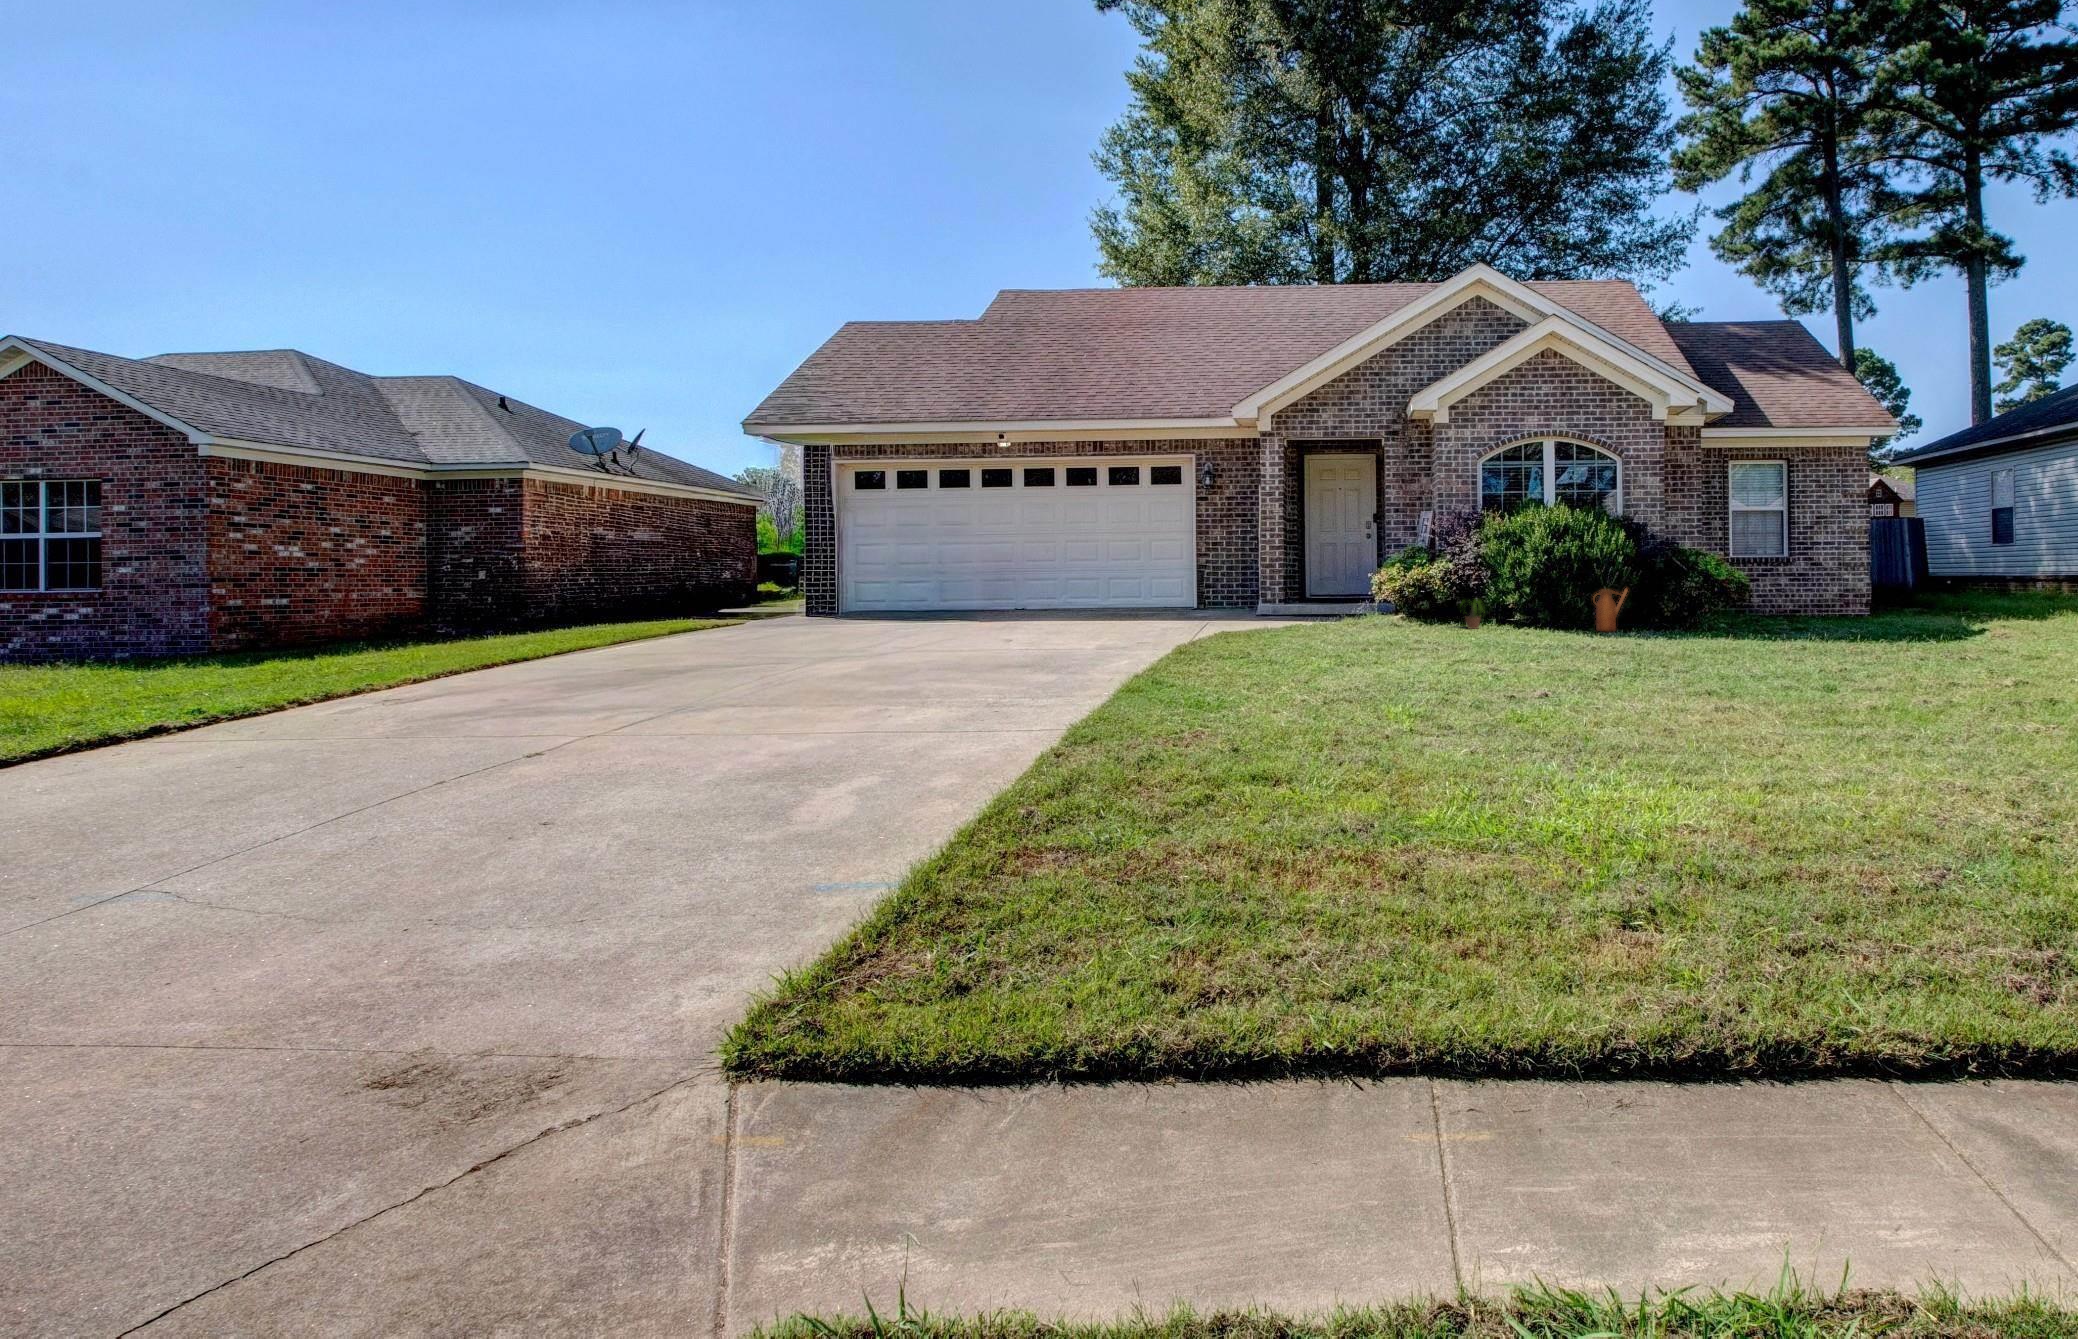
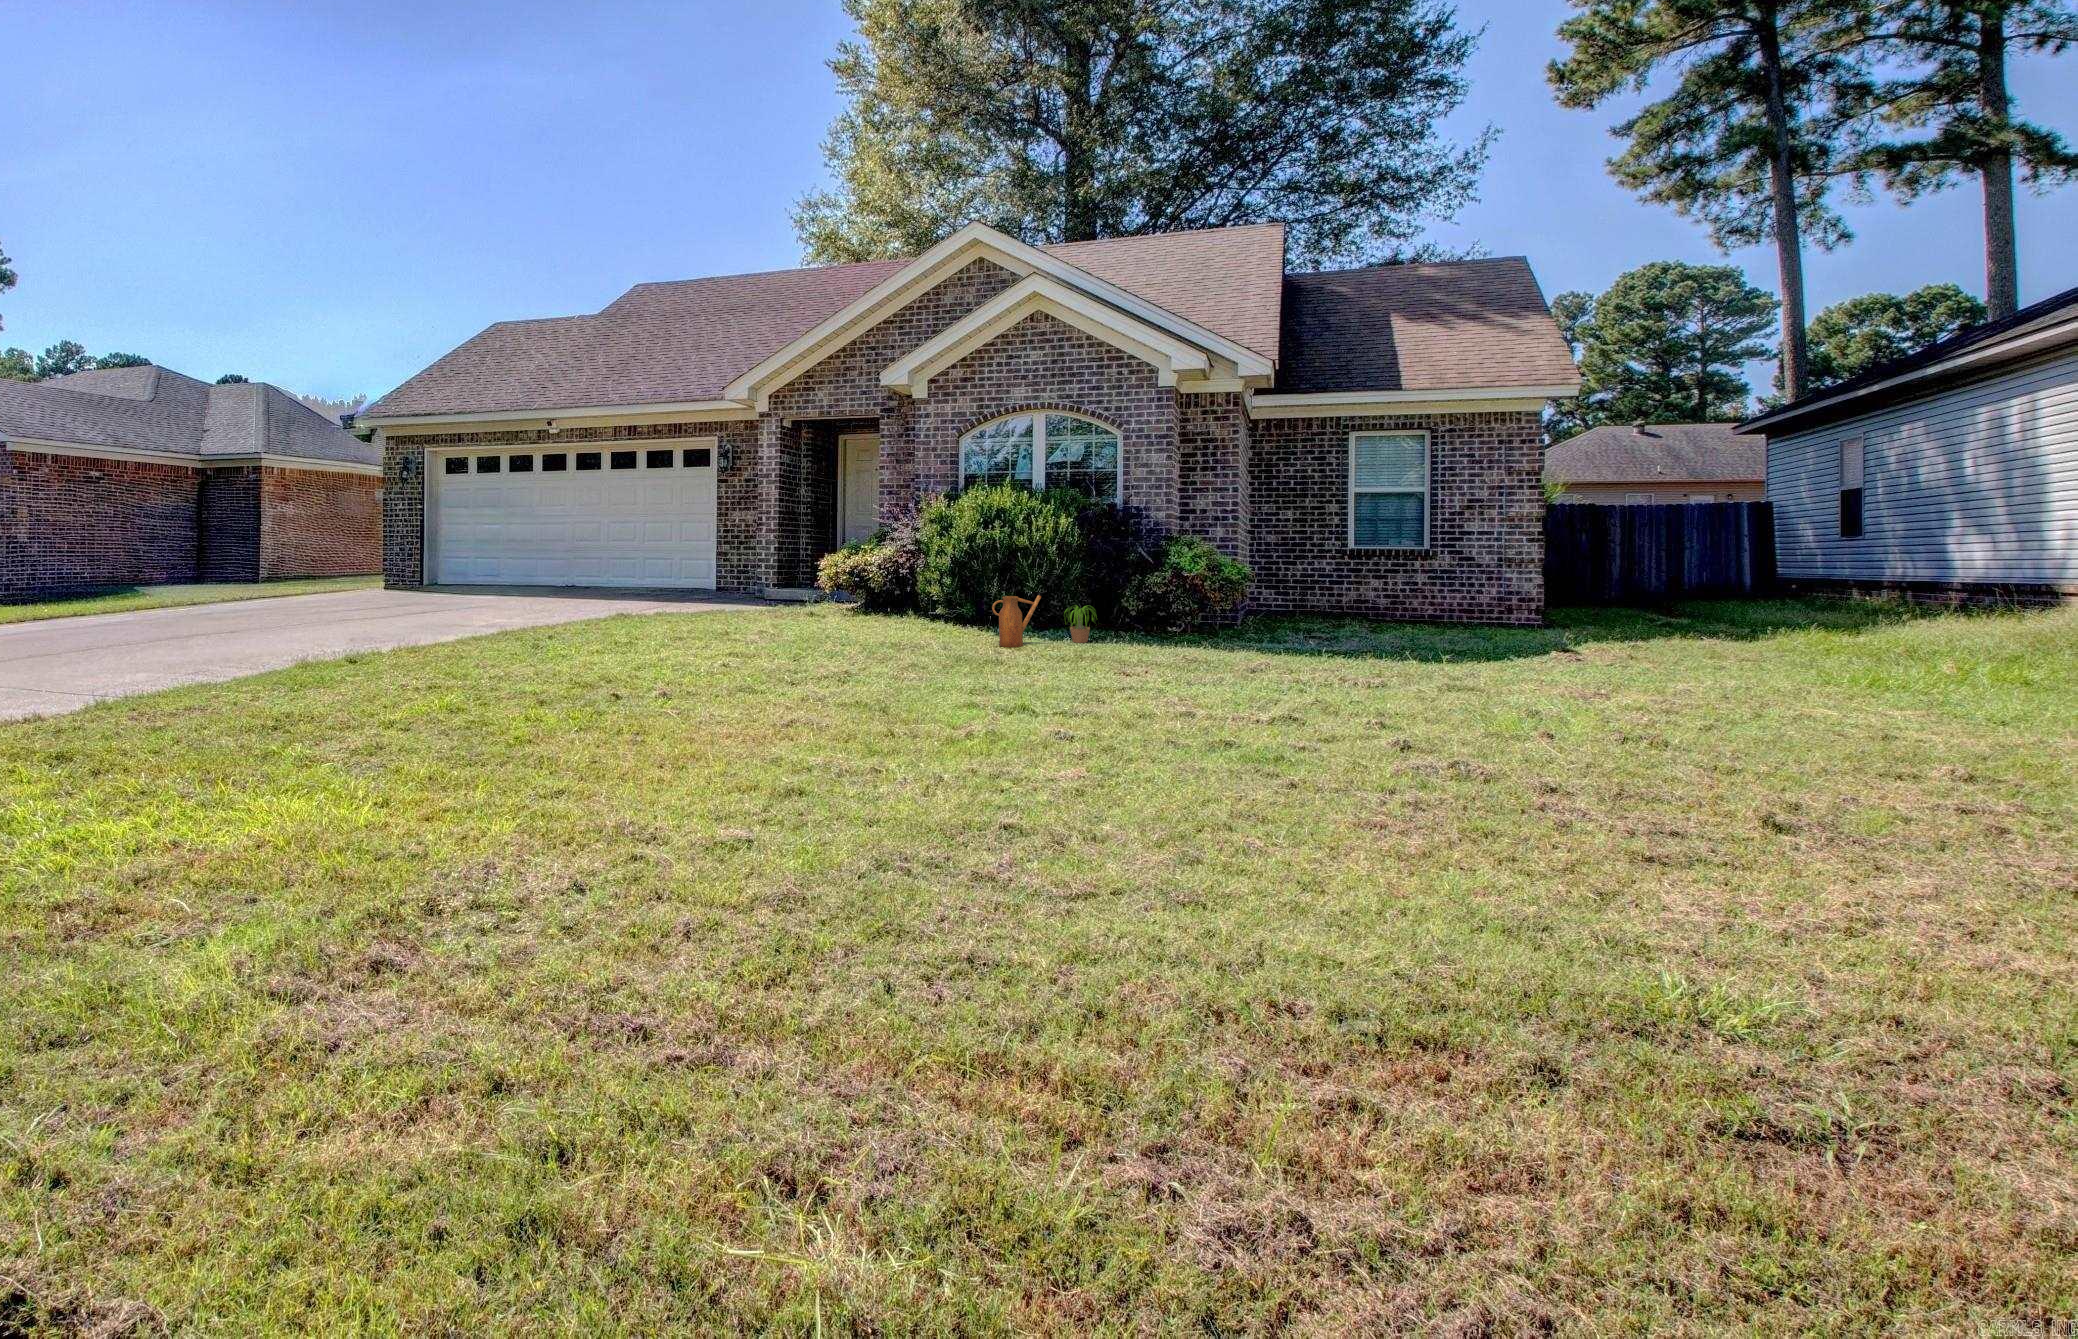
potted plant: present [1466,600,1484,629] -> present [1065,605,1097,643]

